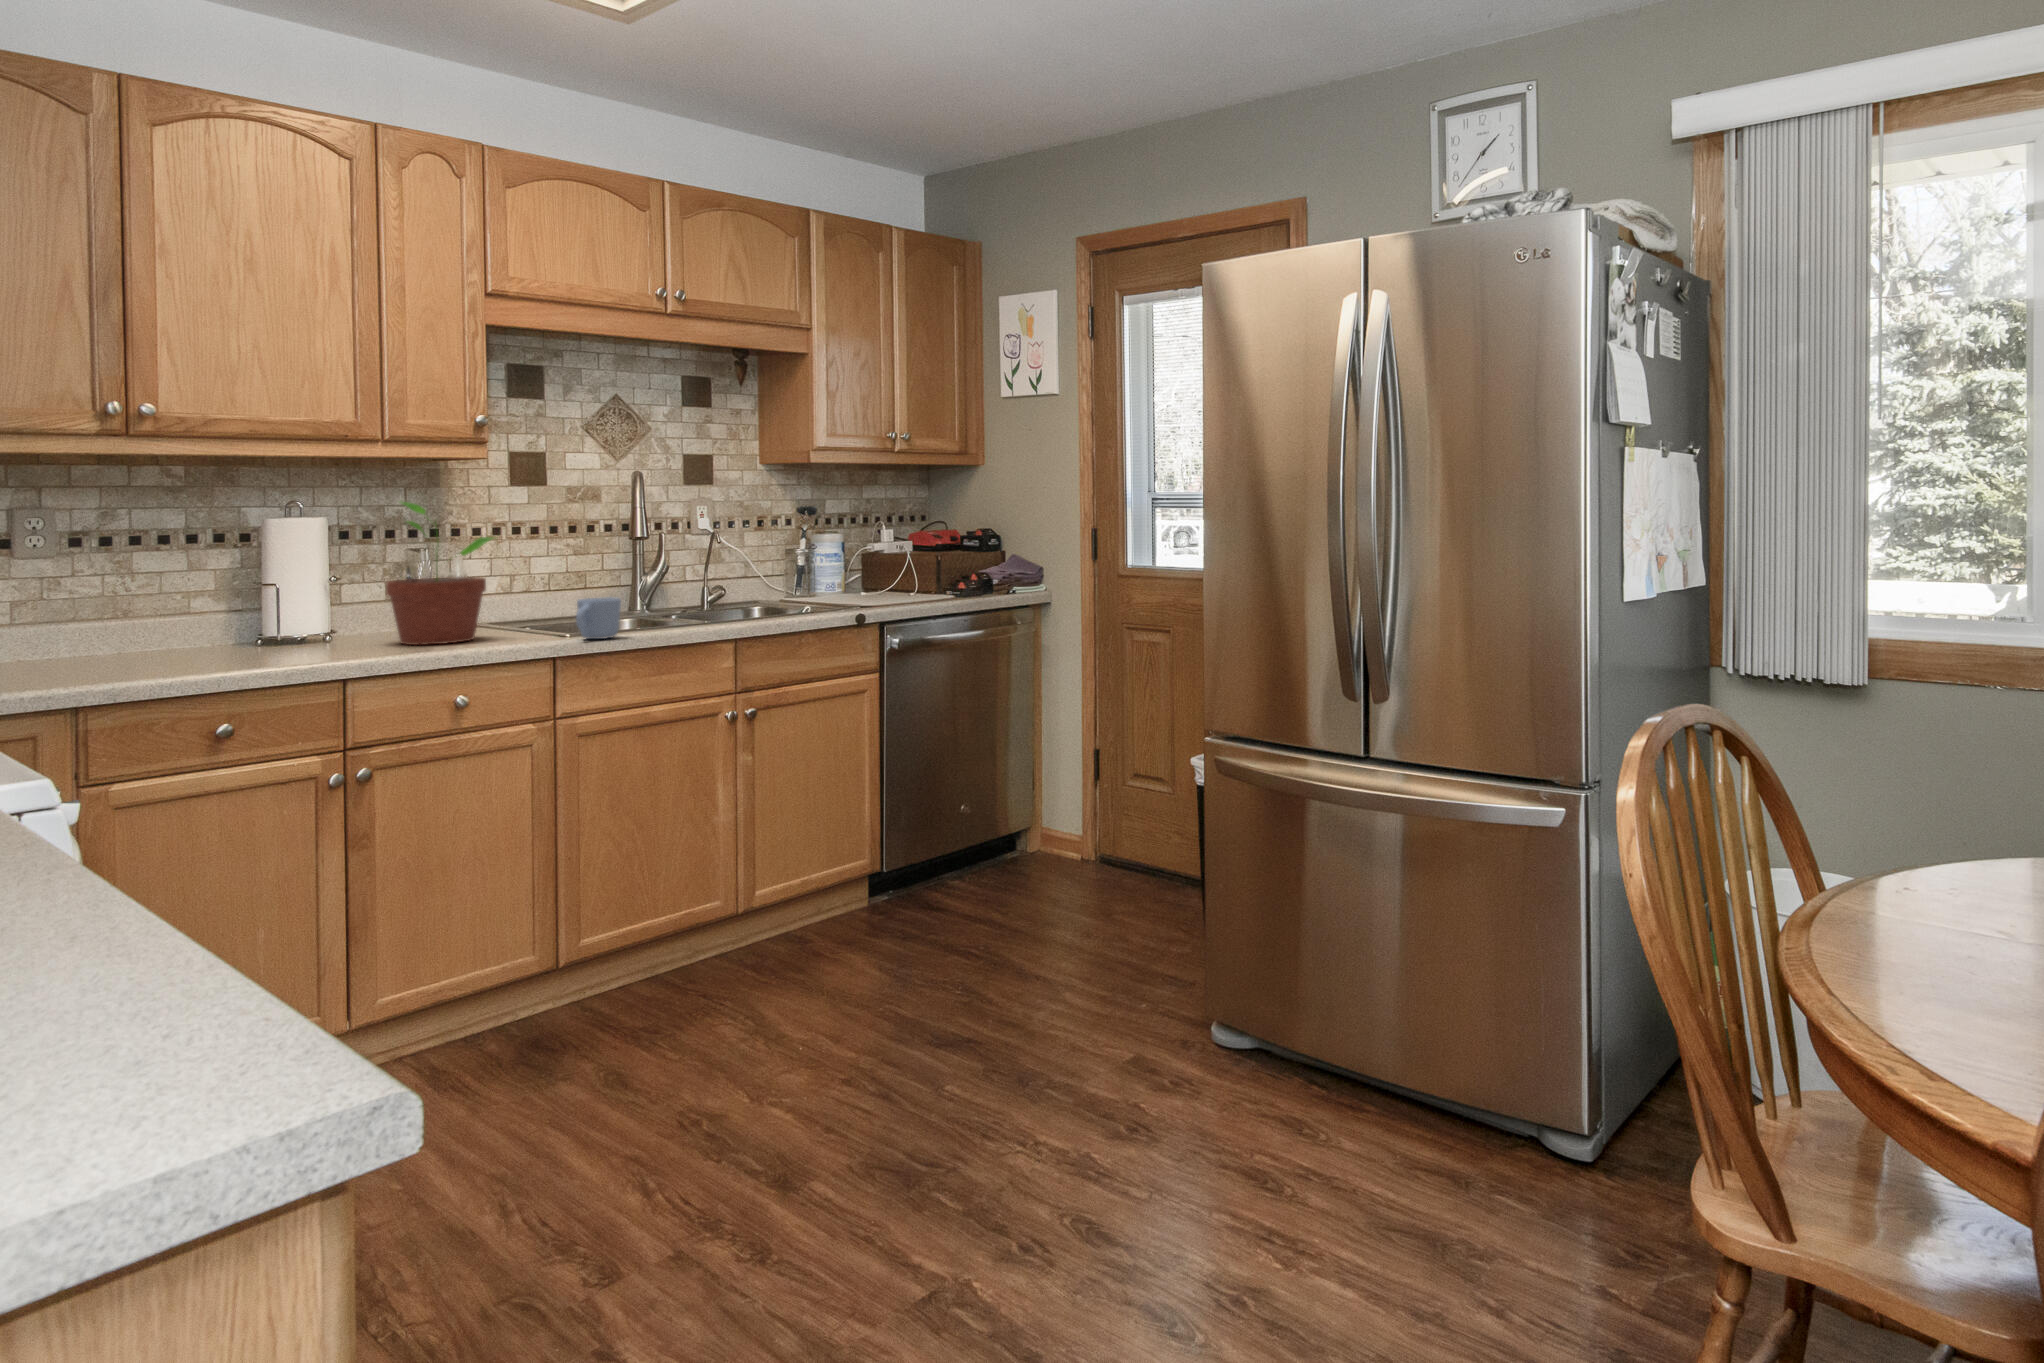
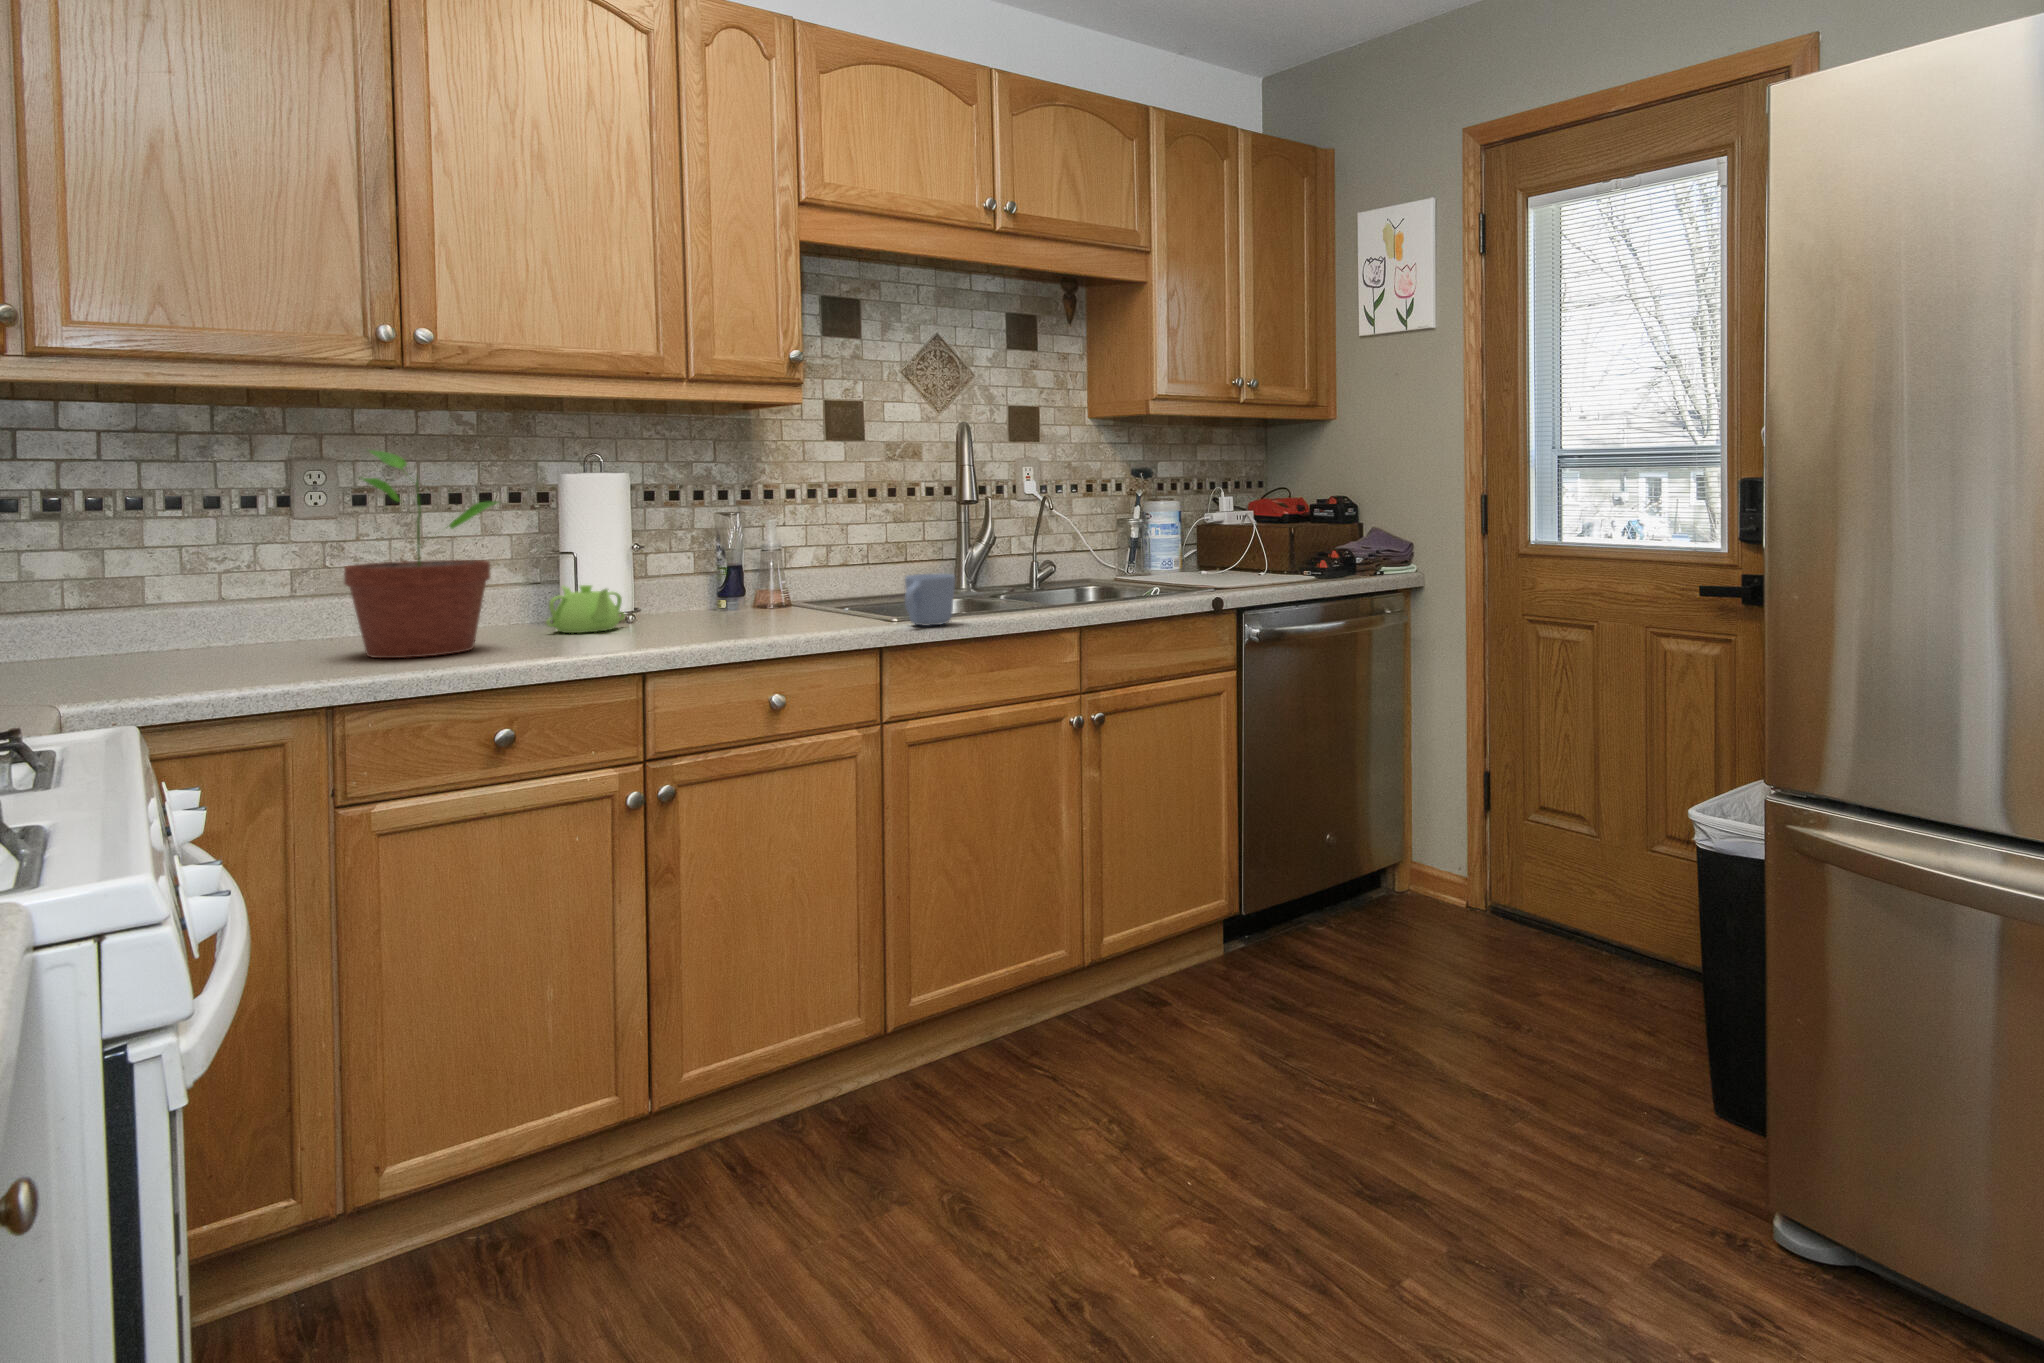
potted plant: present [386,502,494,645] -> present [344,450,497,658]
teapot: none [252,611,324,651] -> present [546,585,625,633]

